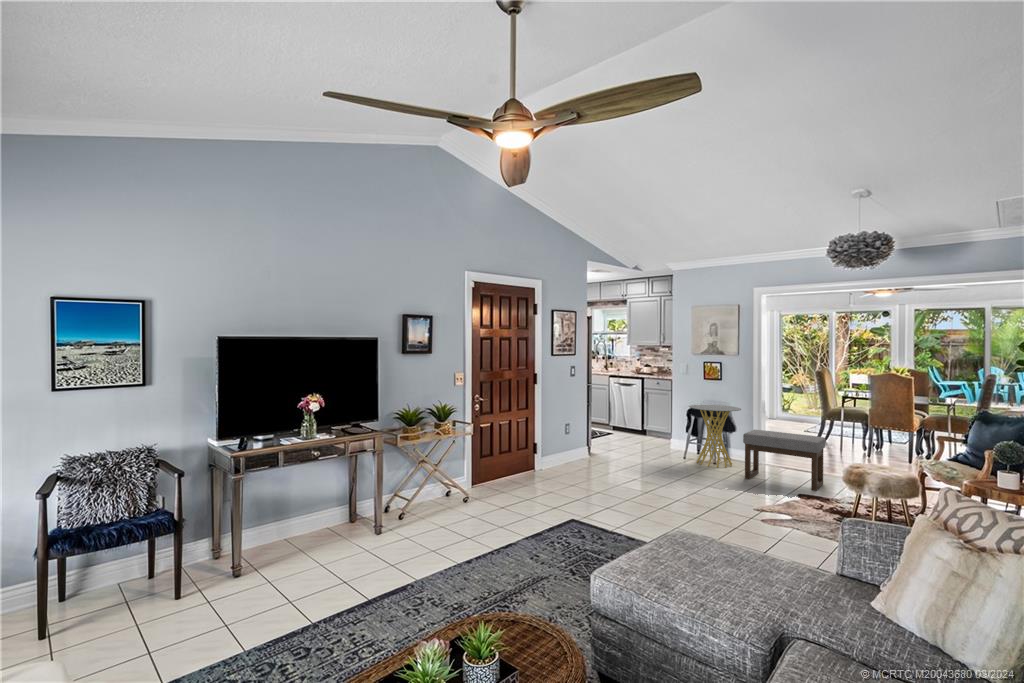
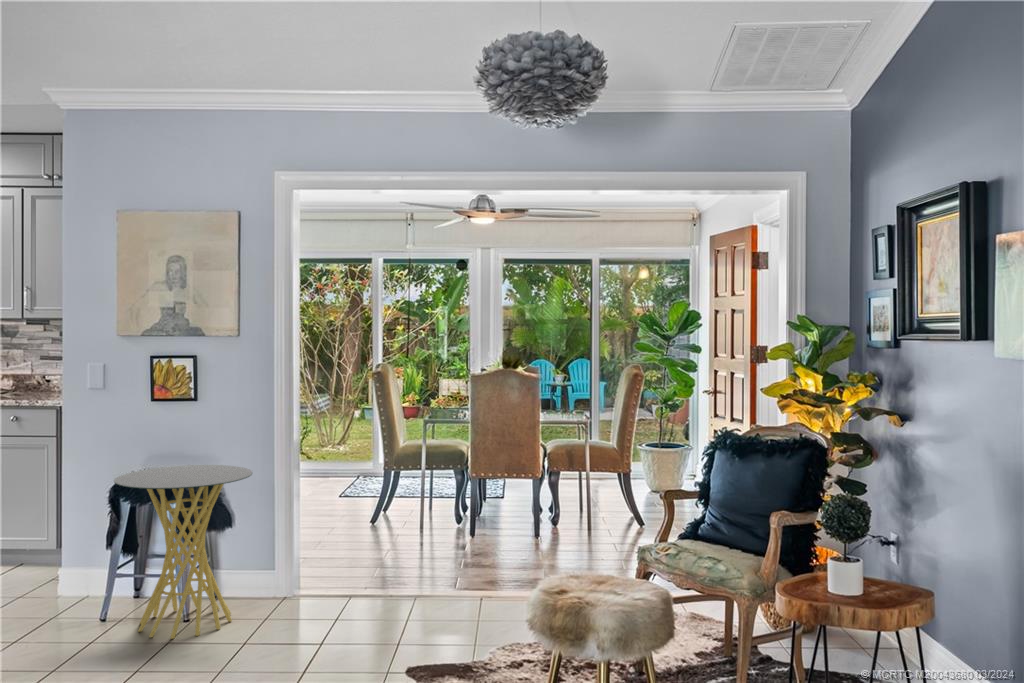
ottoman: present [743,430,826,491] -> none [270,518,444,659]

